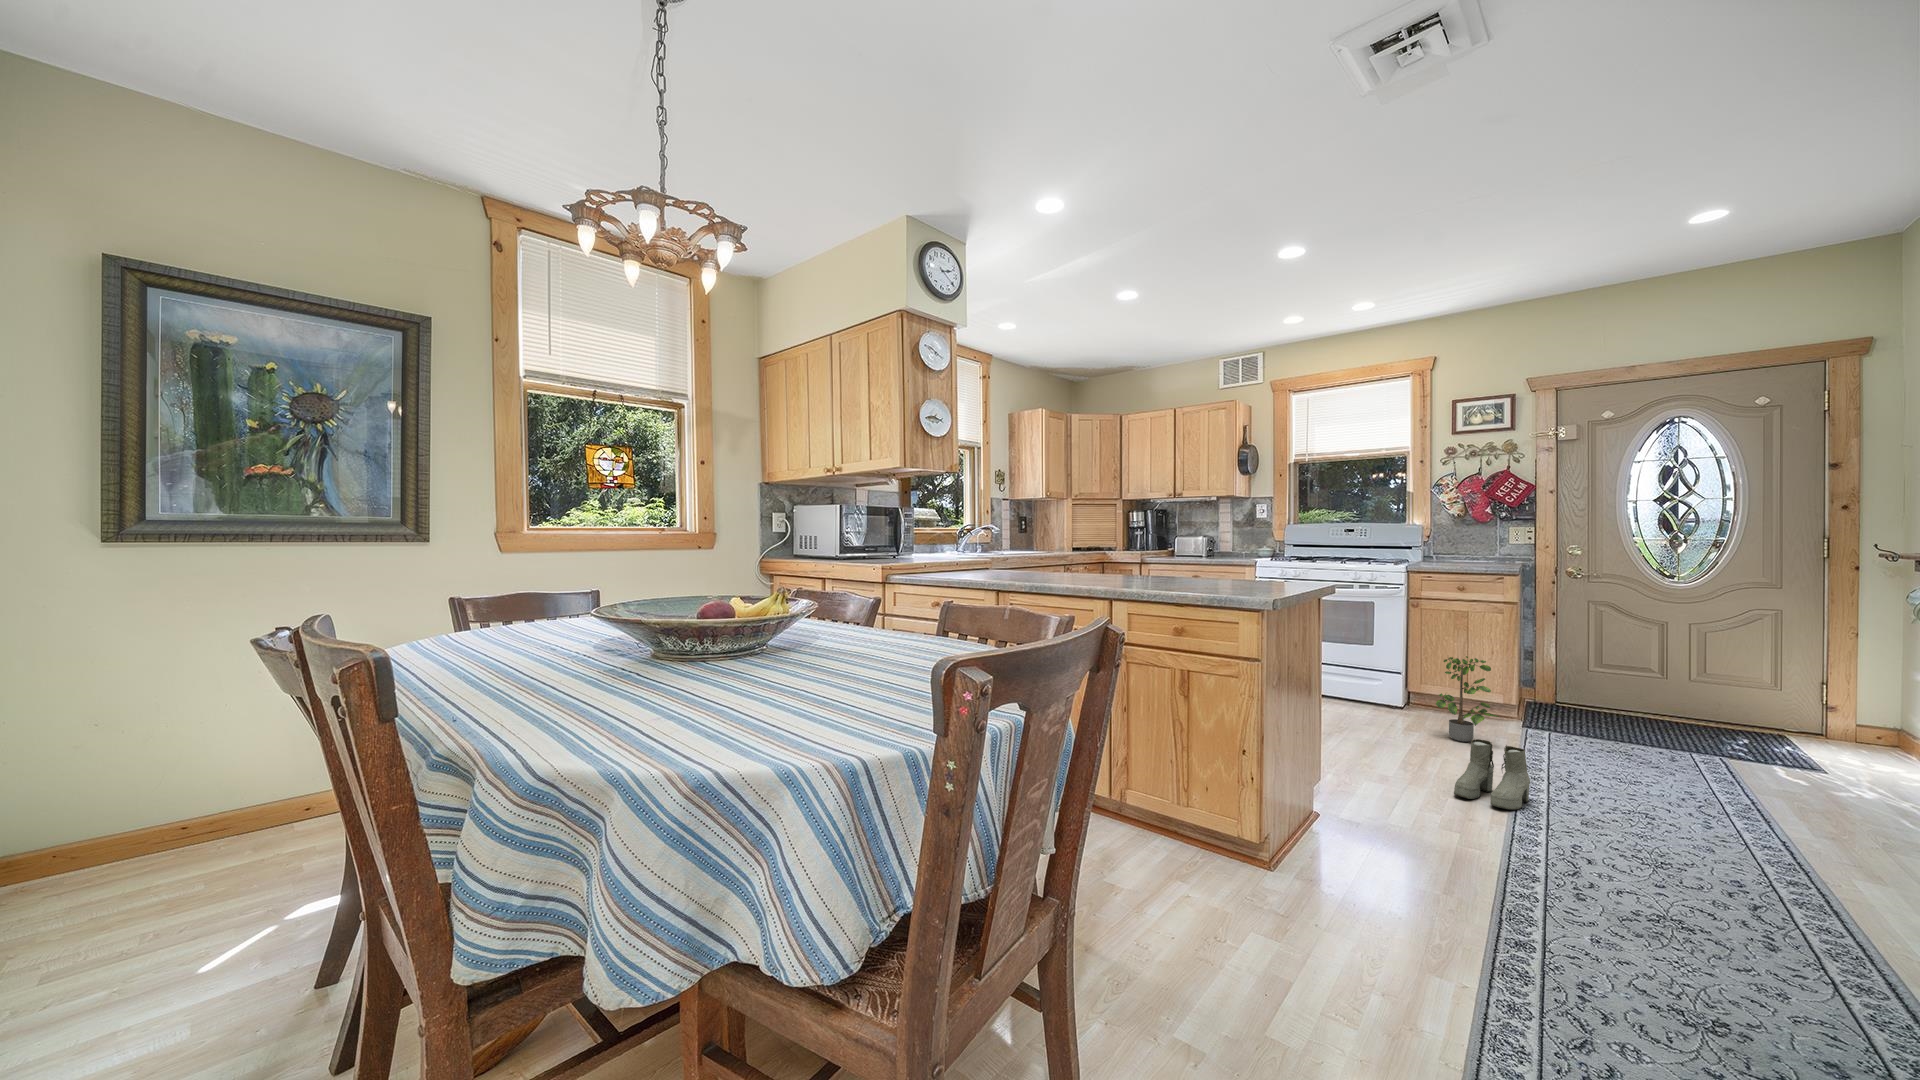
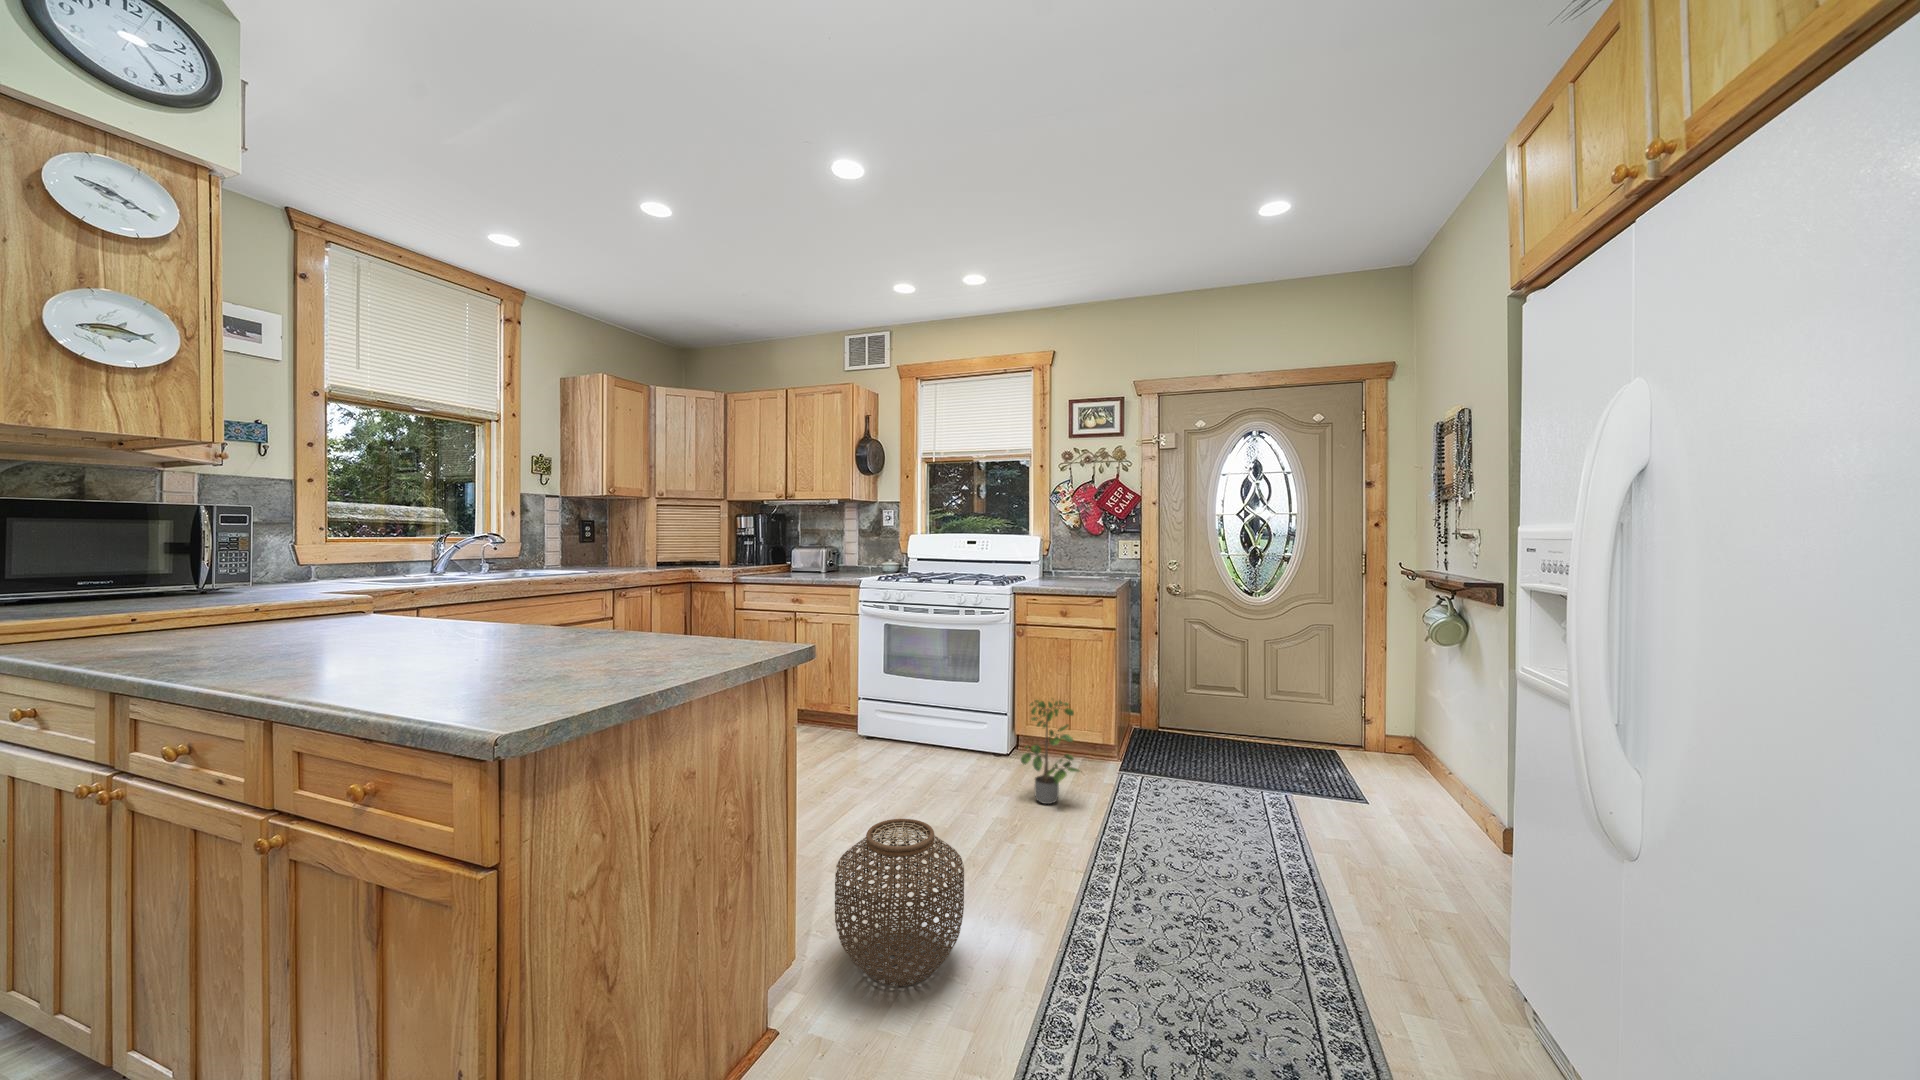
woven basket: none [1345,717,1448,821] -> present [835,819,964,986]
boots: present [1454,739,1530,810] -> none [995,824,1082,929]

